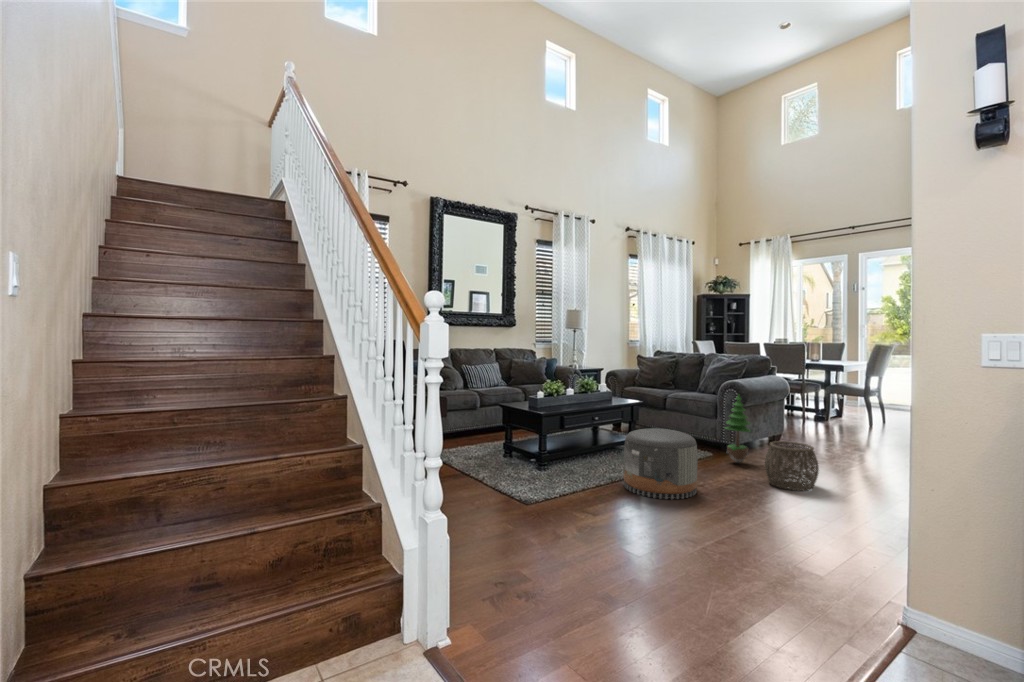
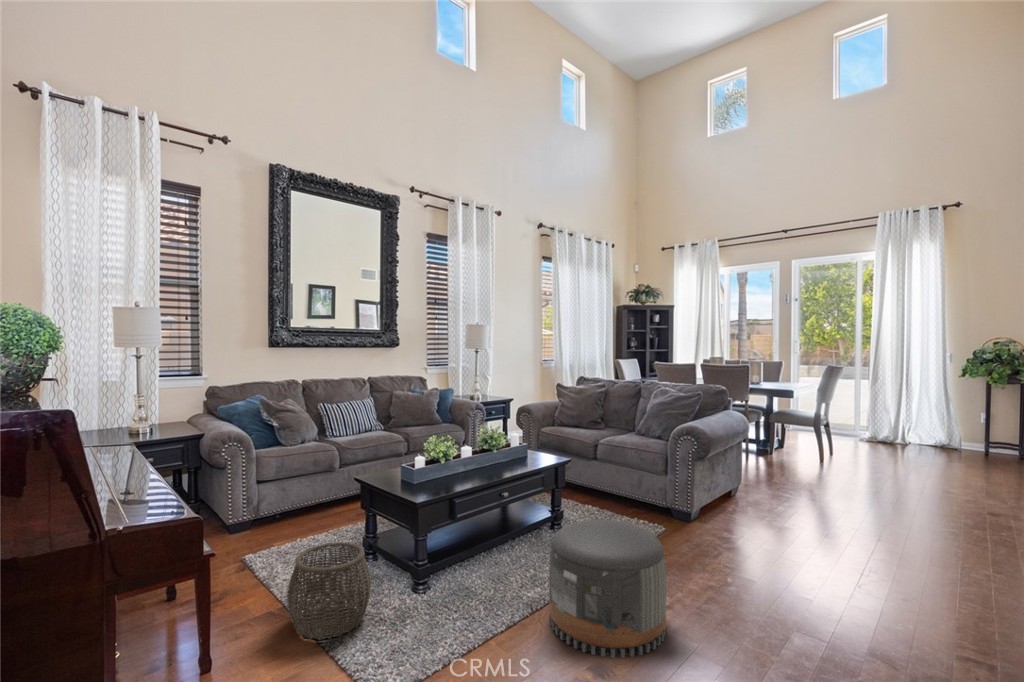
potted tree: present [725,395,751,463] -> none [682,447,720,547]
woven basket: present [765,441,819,491] -> present [287,542,372,640]

